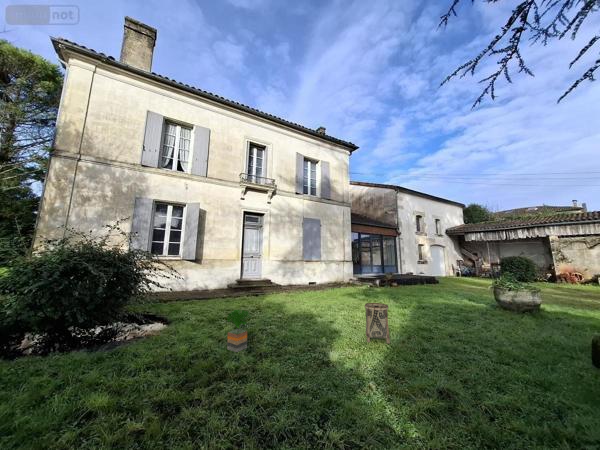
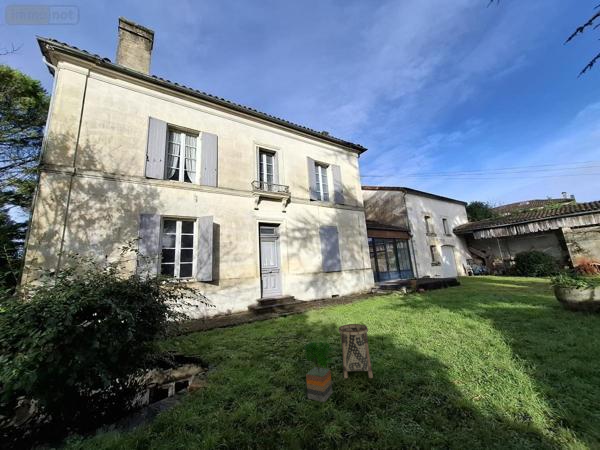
basket: present [364,303,390,344] -> present [338,324,373,378]

